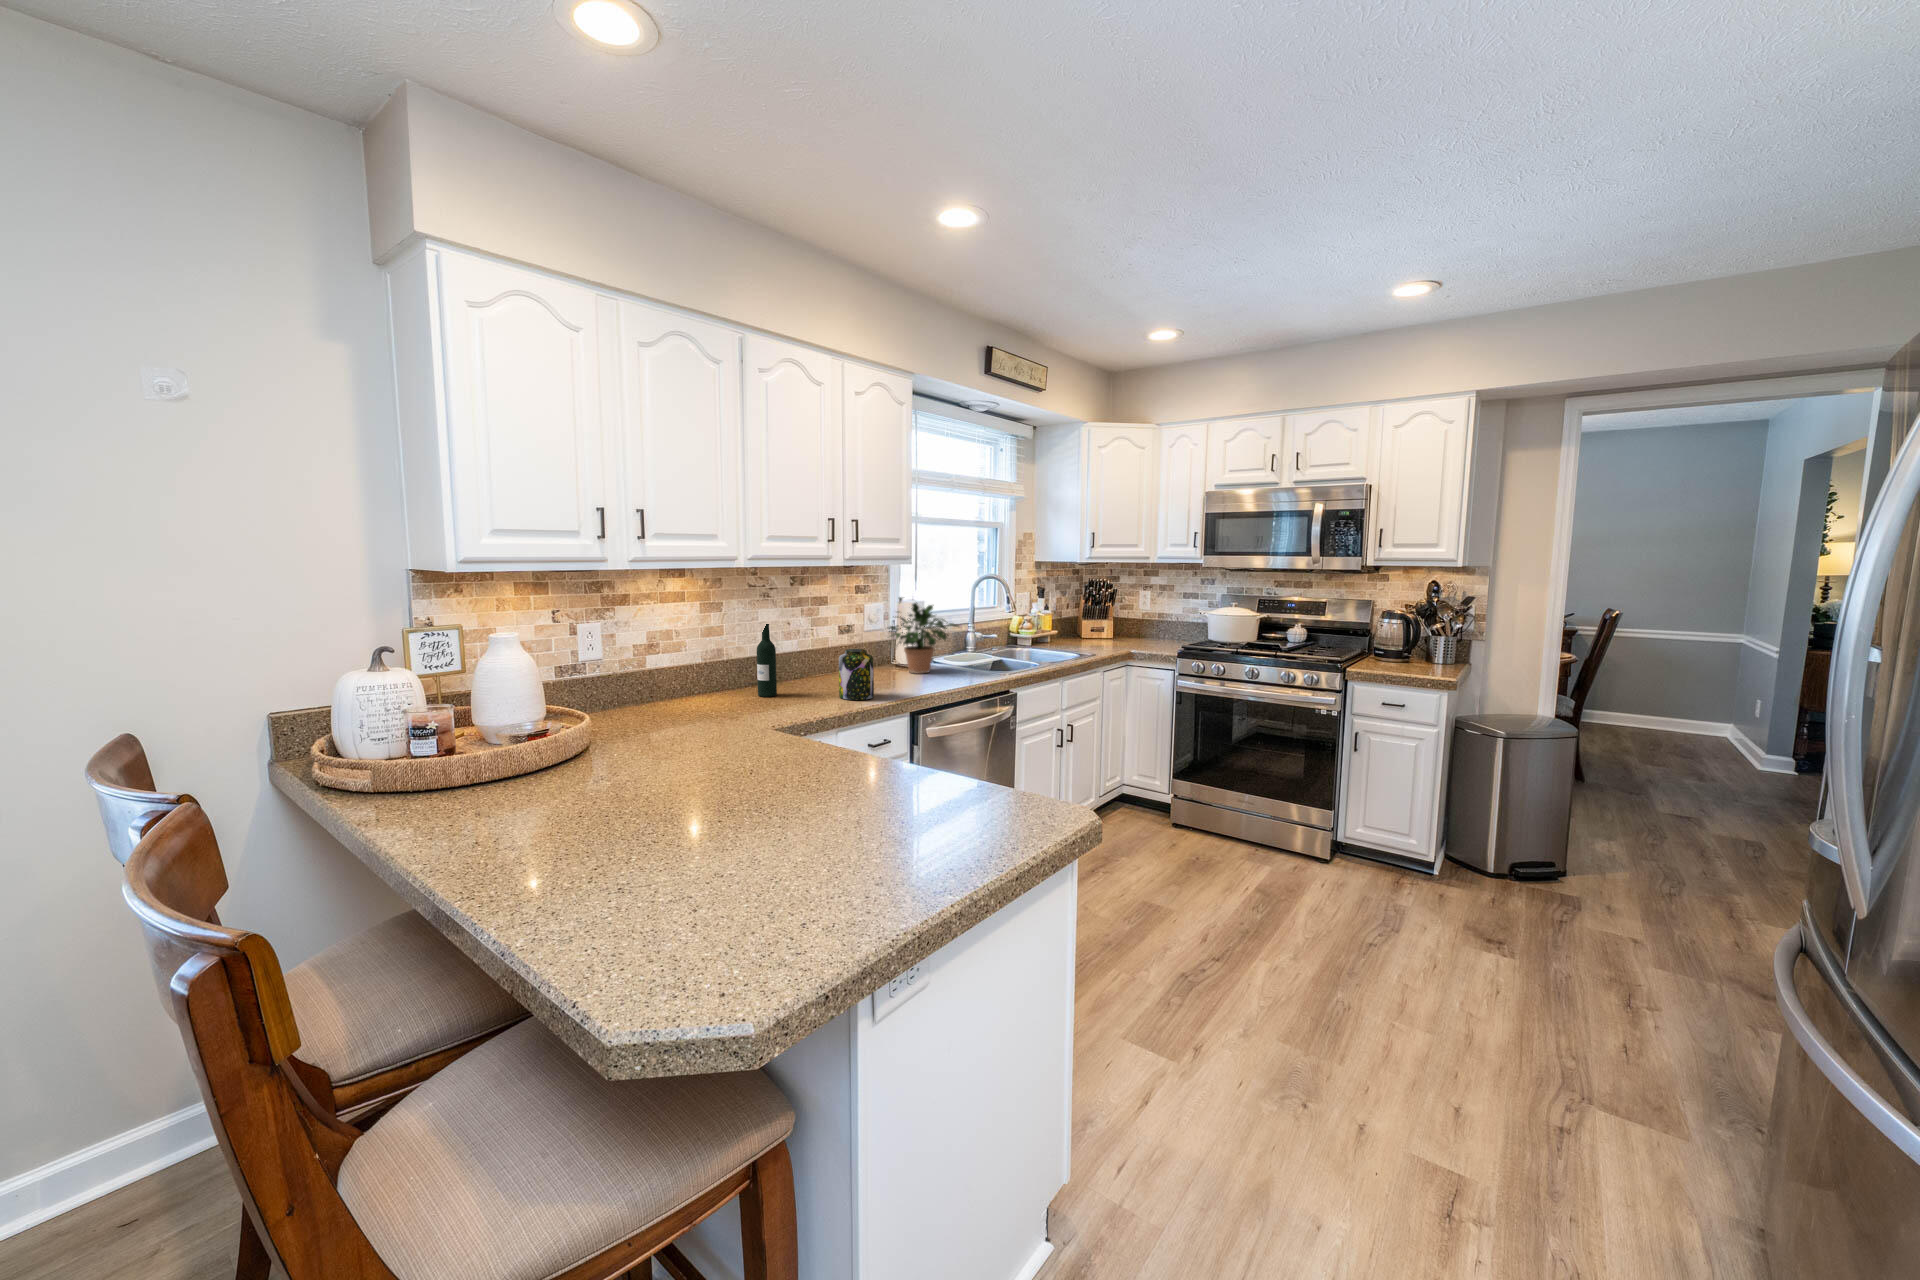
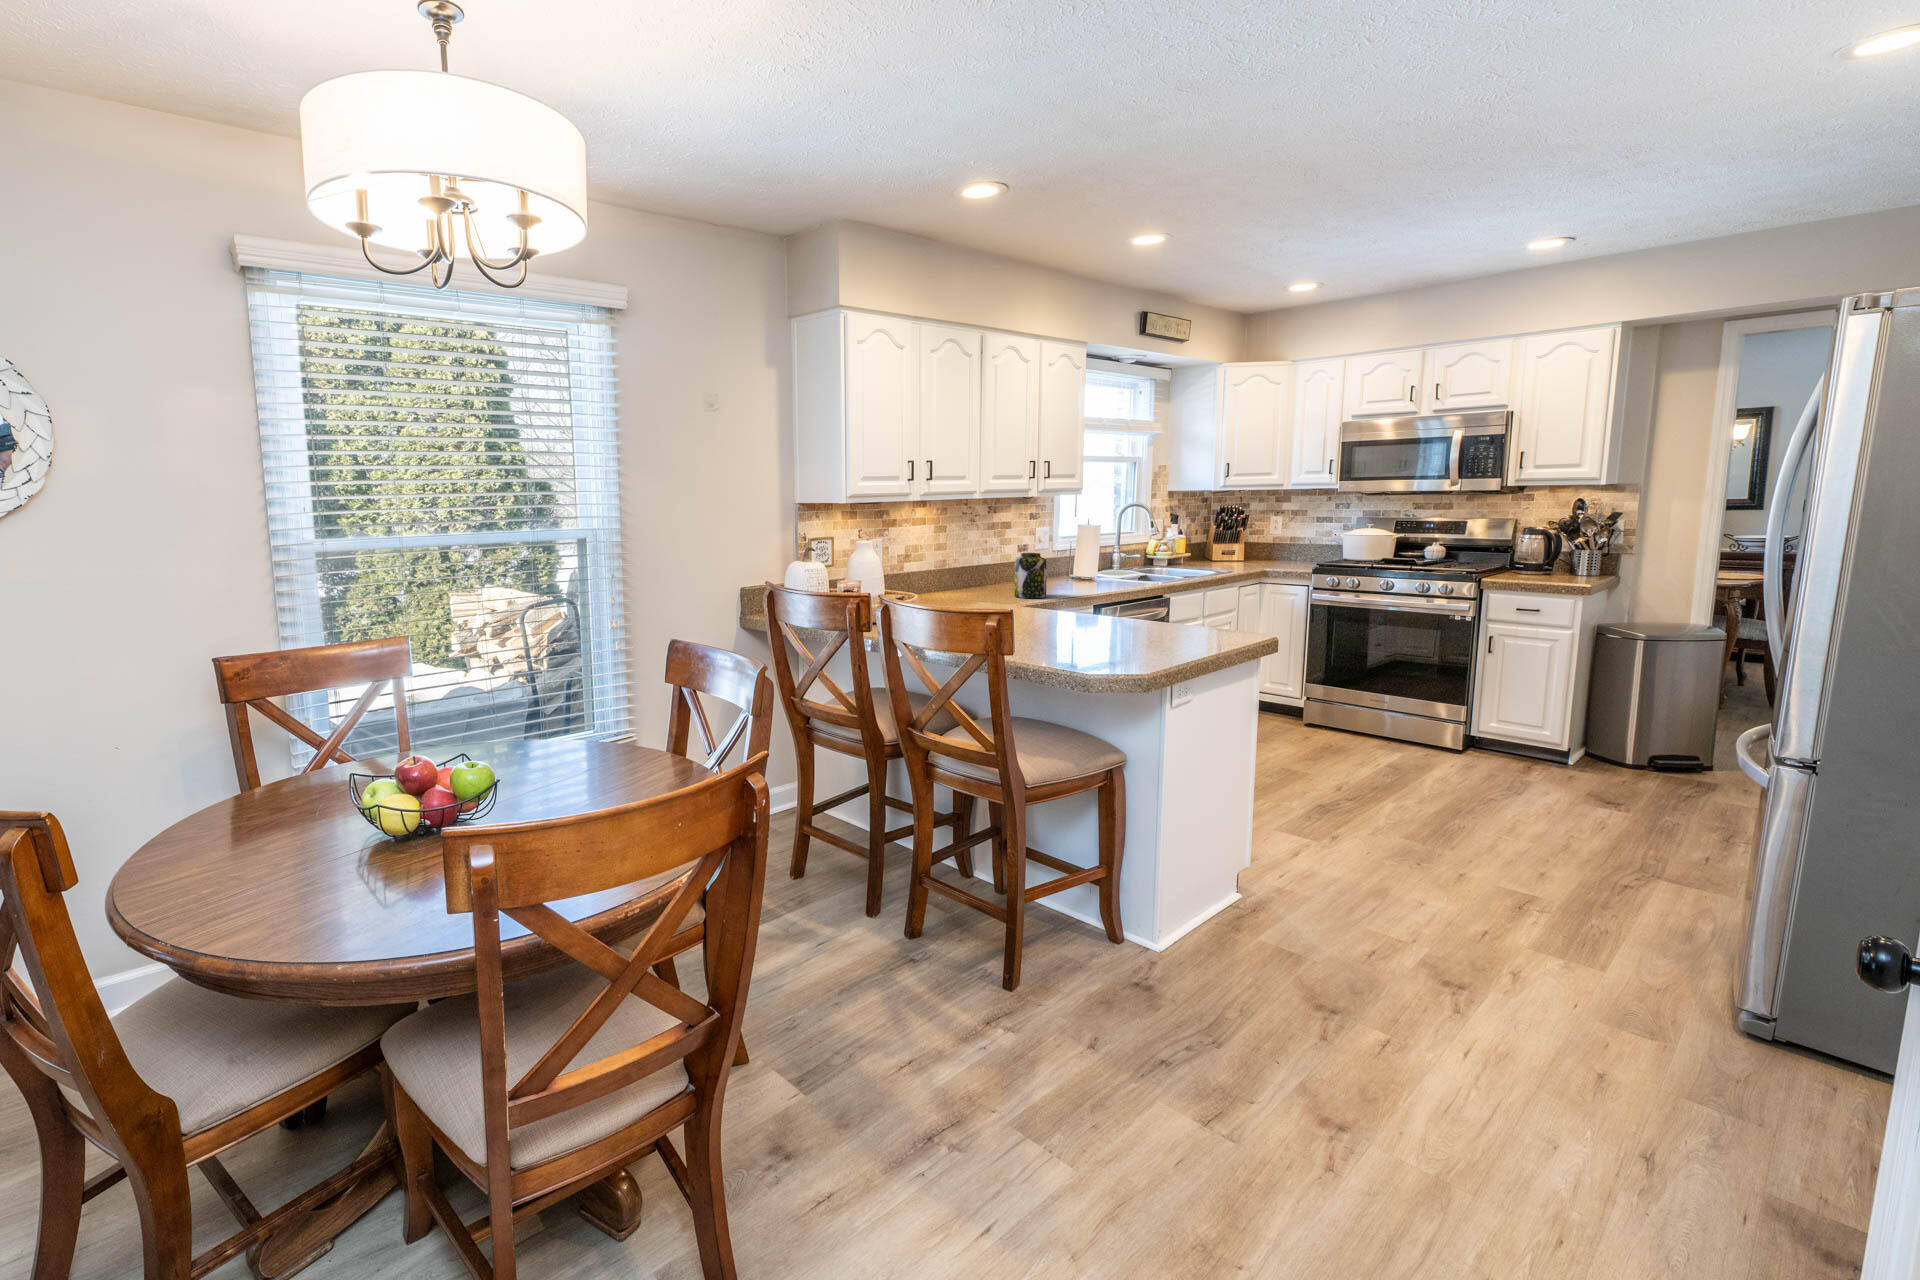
potted plant: present [889,597,959,674] -> none [1045,512,1120,582]
wine bottle: present [757,624,777,697] -> none [941,528,958,595]

